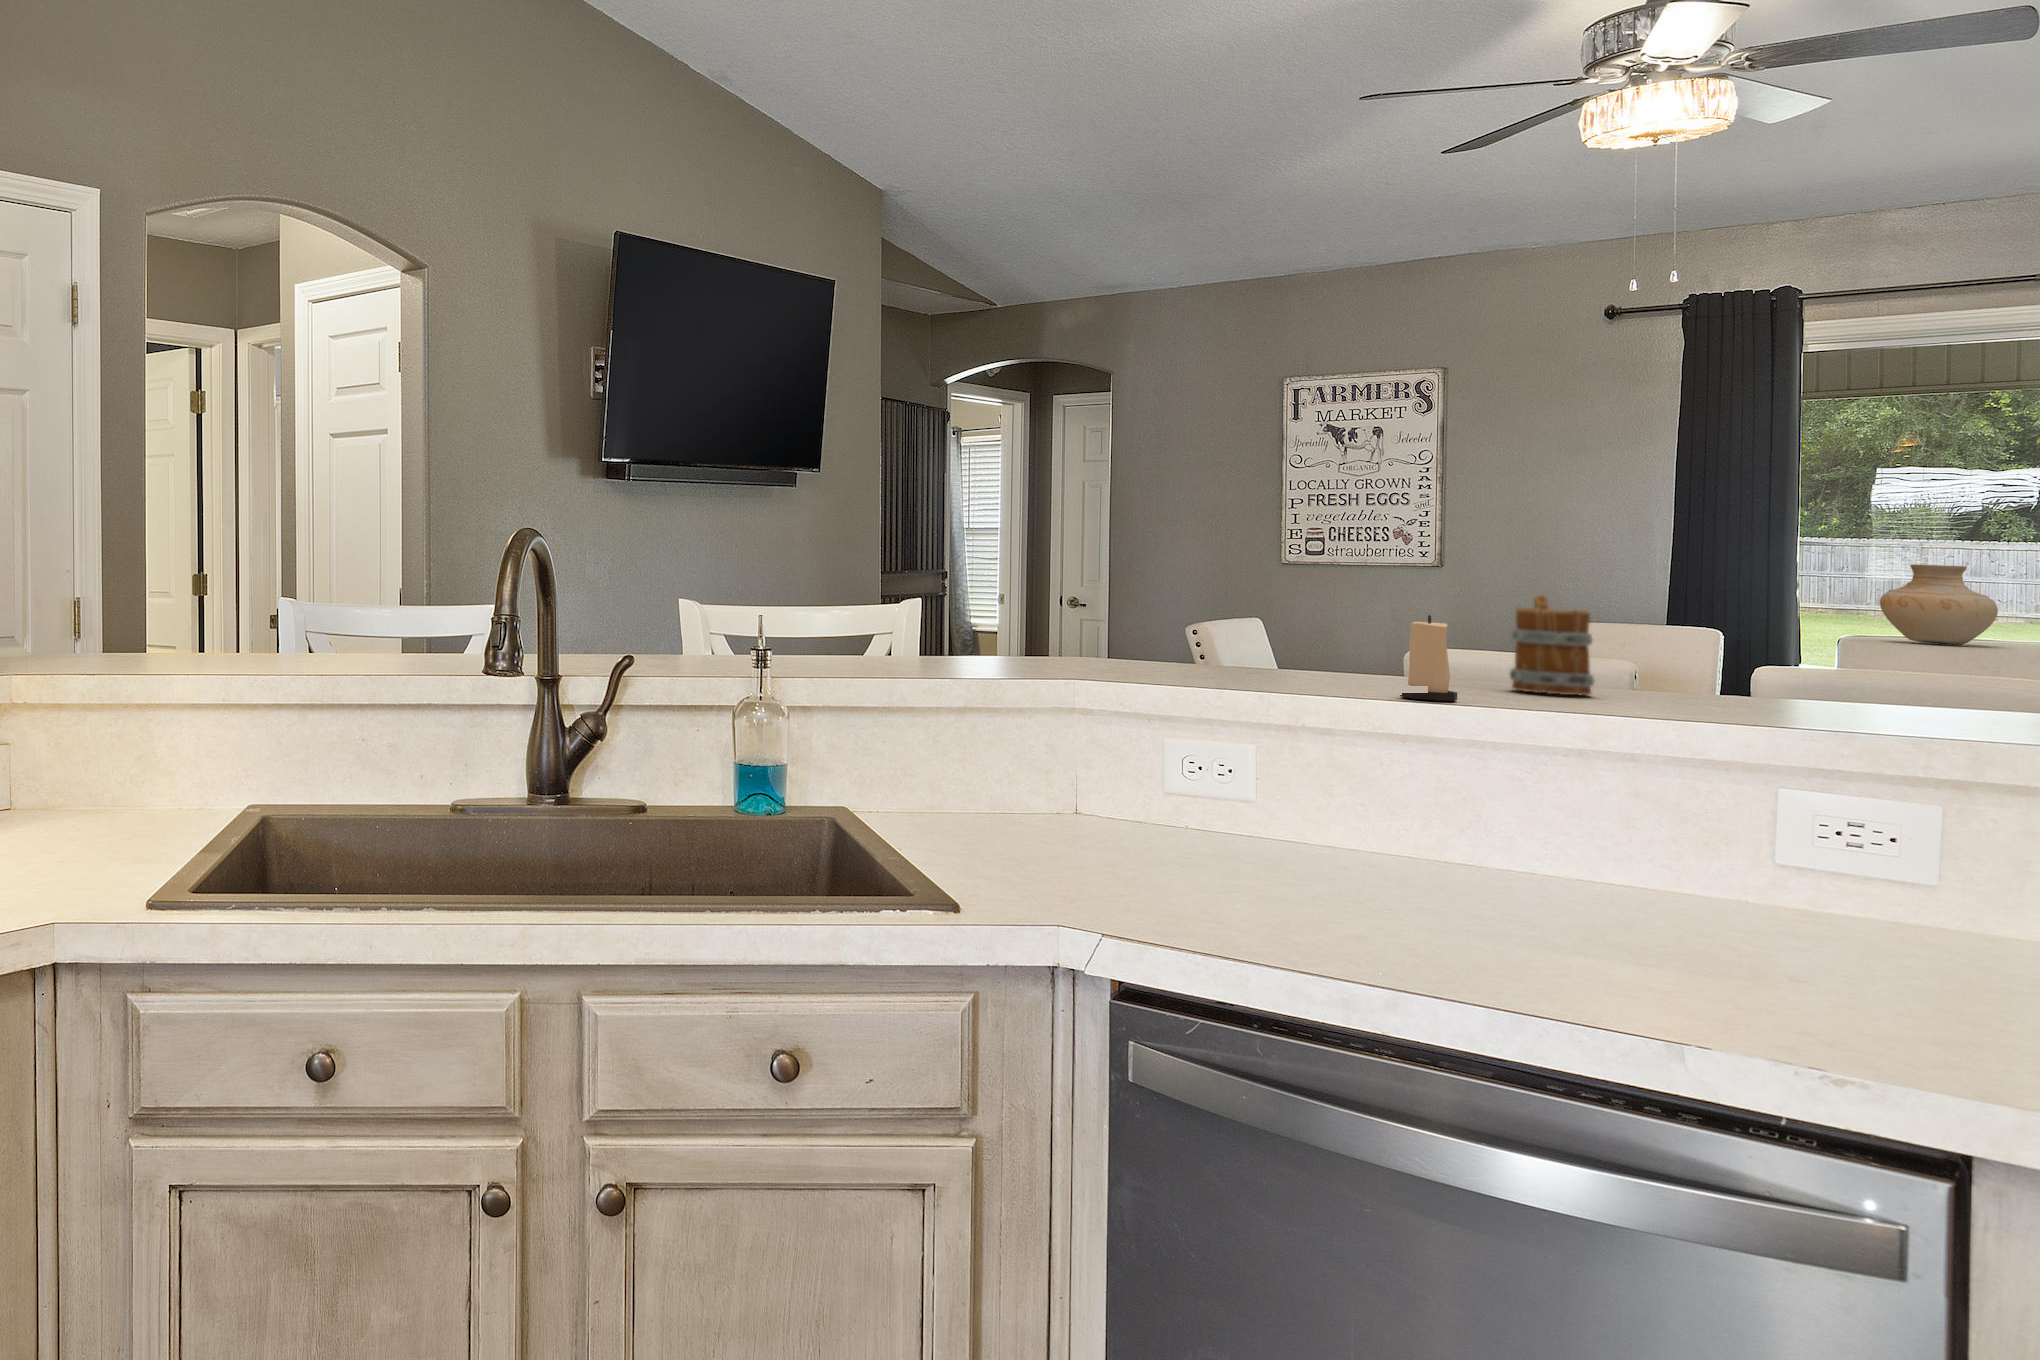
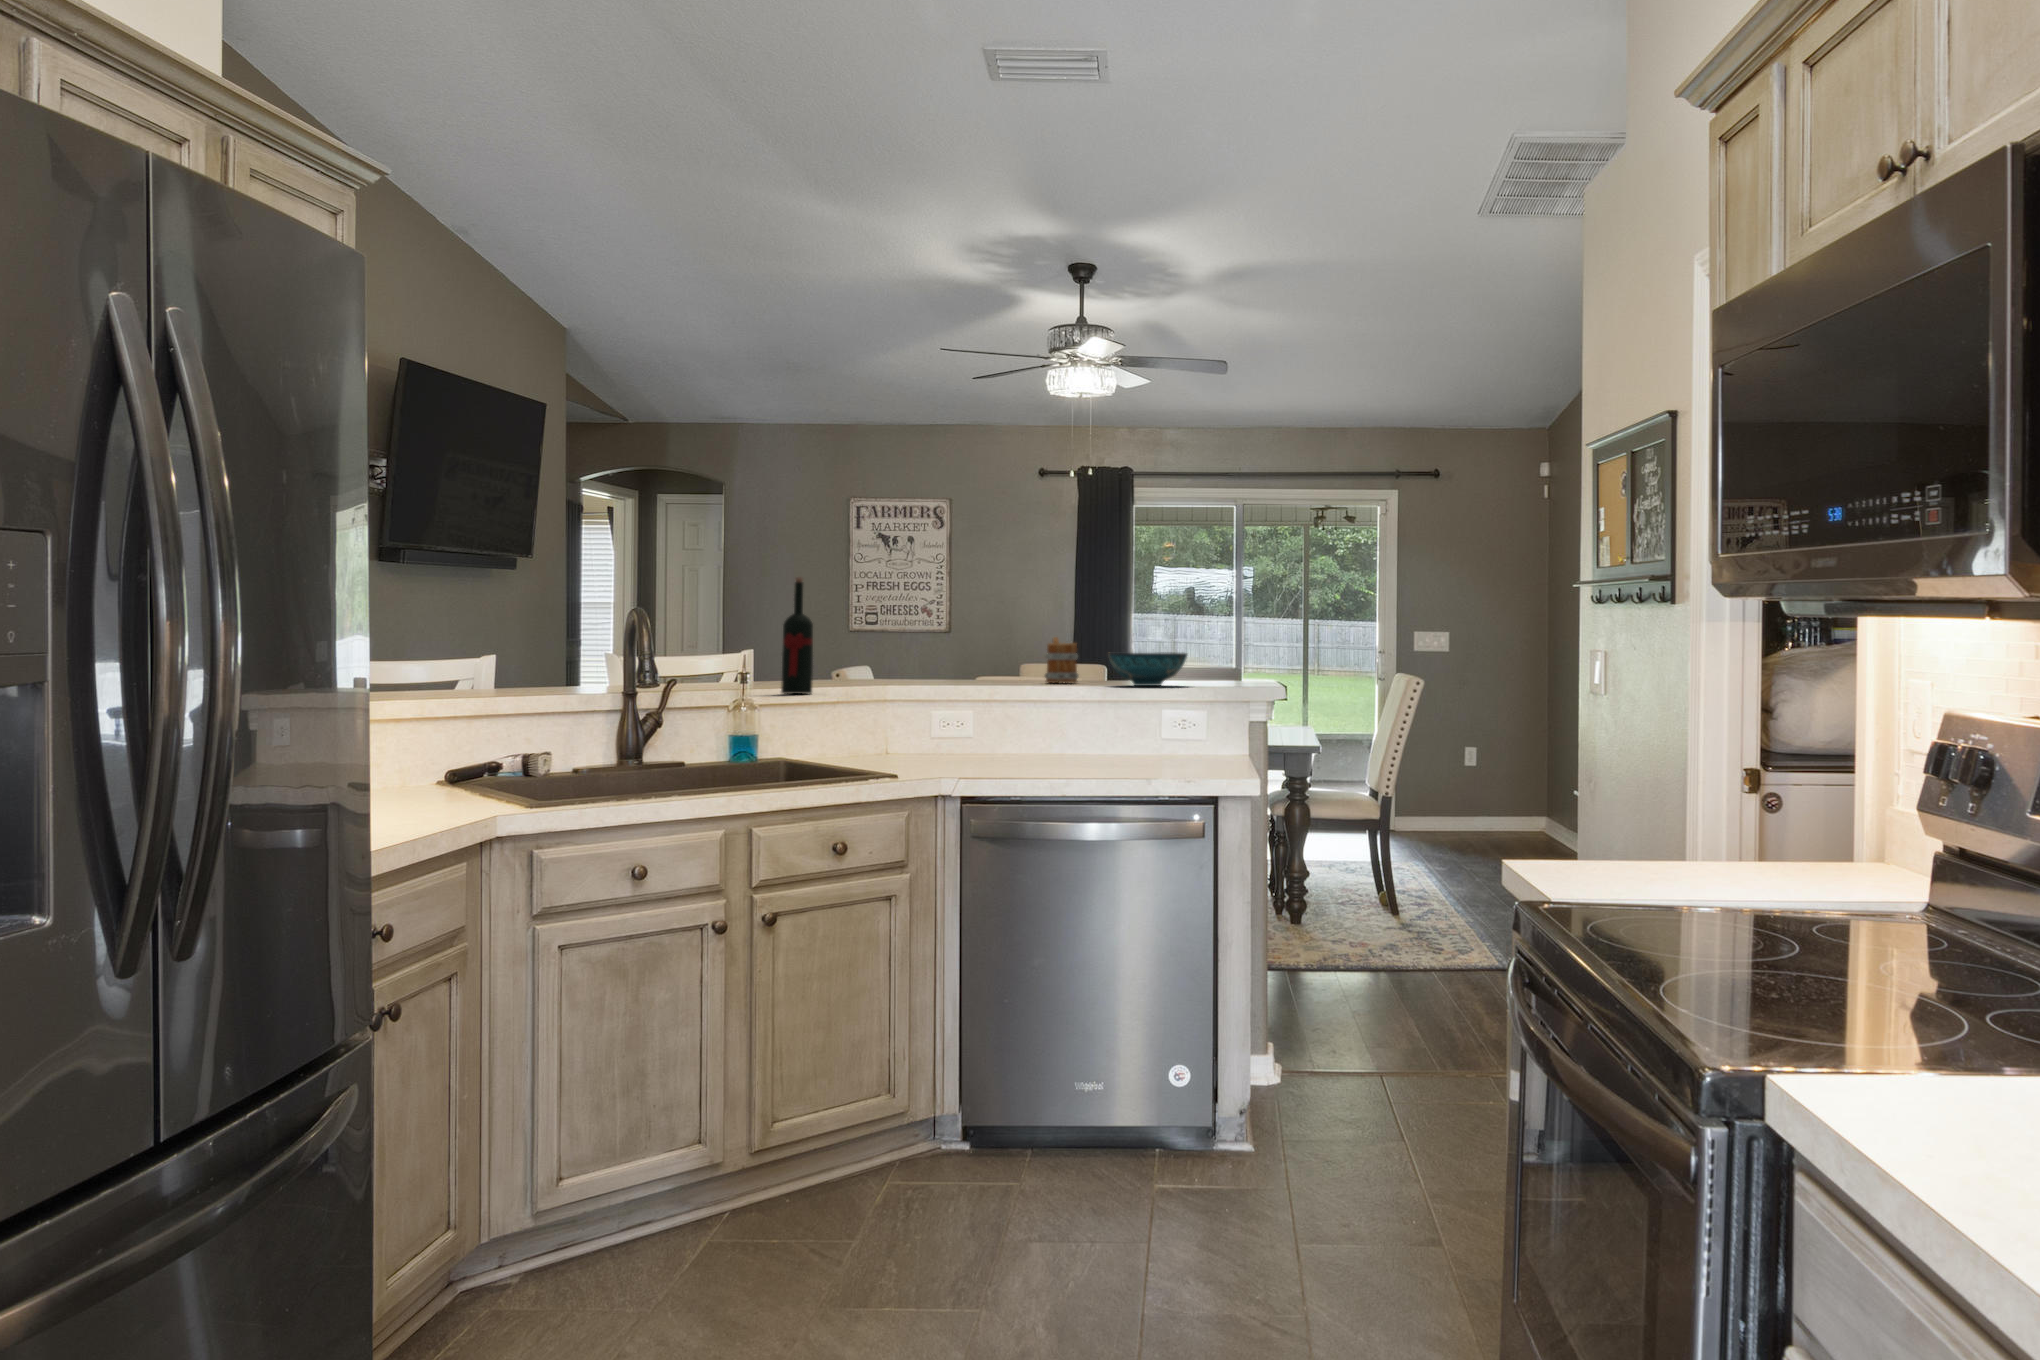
wine bottle: none [862,467,924,688] -> present [781,577,813,694]
vase: present [1880,564,1998,645] -> none [1162,620,1209,663]
candle: present [1400,615,1457,701] -> none [1010,646,1033,687]
decorative bowl: none [1655,639,1901,727] -> present [1108,652,1187,686]

